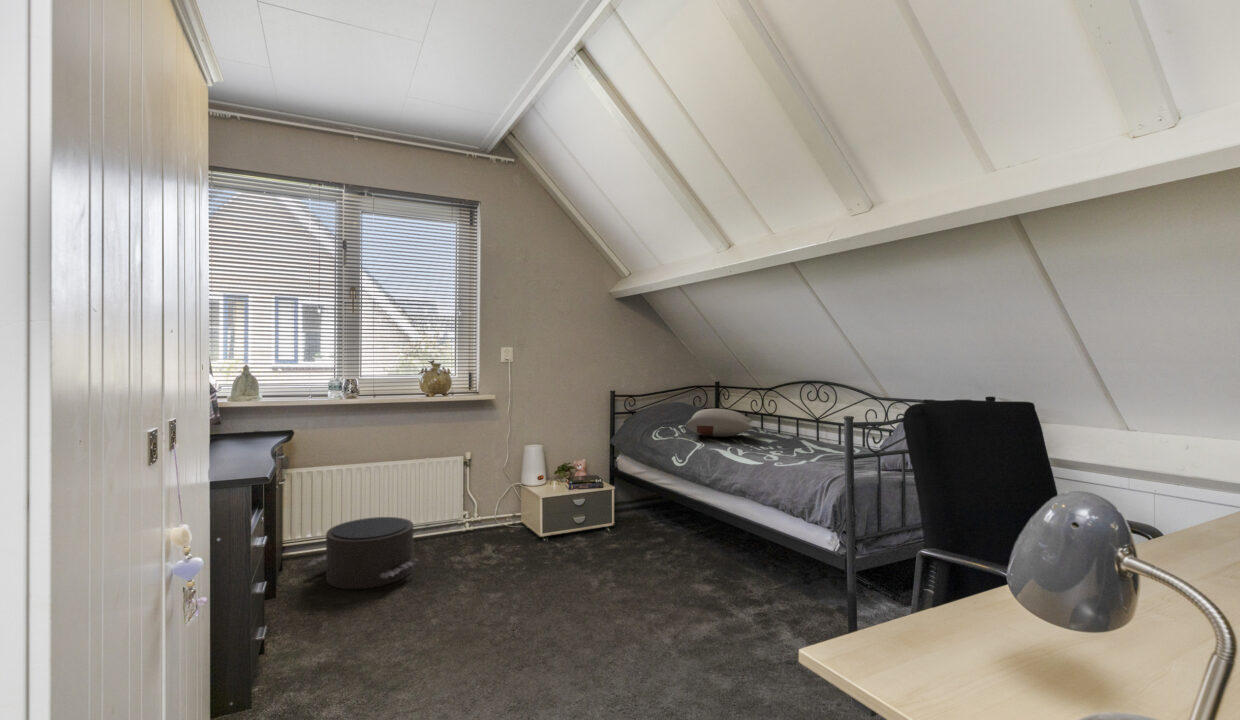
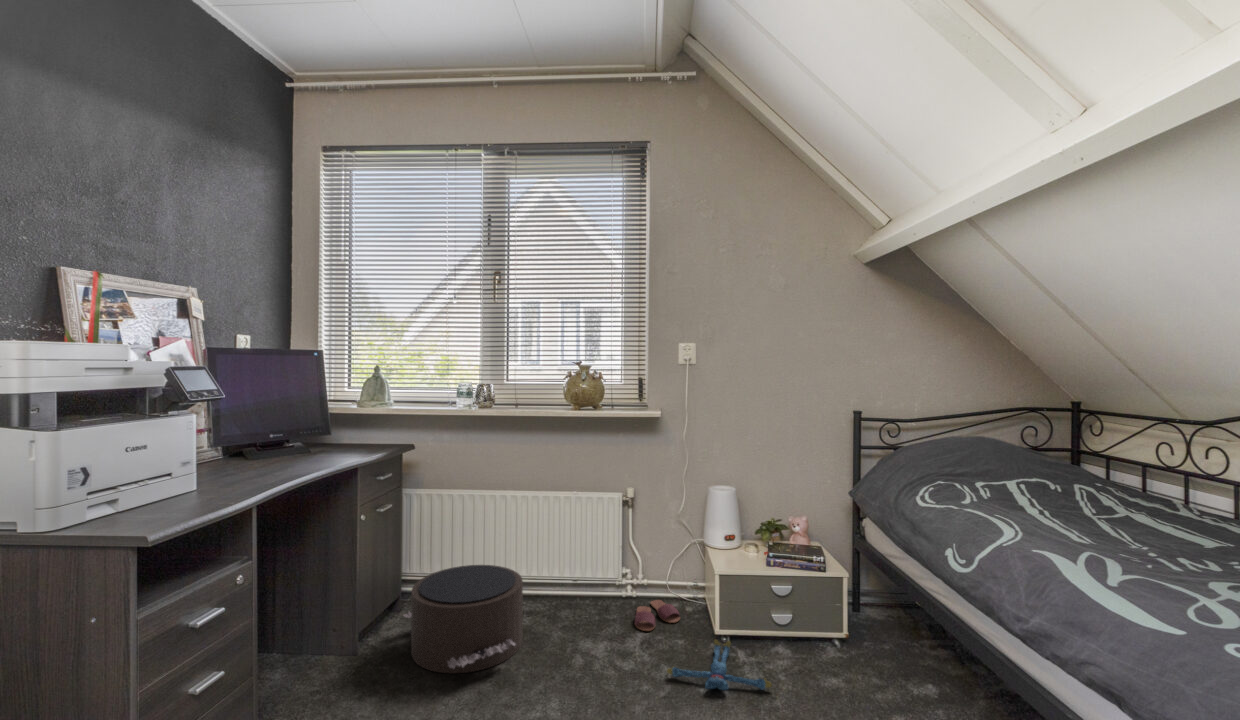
pillow: present [685,409,752,437] -> none [981,457,1157,518]
slippers: none [479,528,512,544] -> present [635,600,680,631]
plush toy: none [524,537,586,559] -> present [667,640,772,690]

